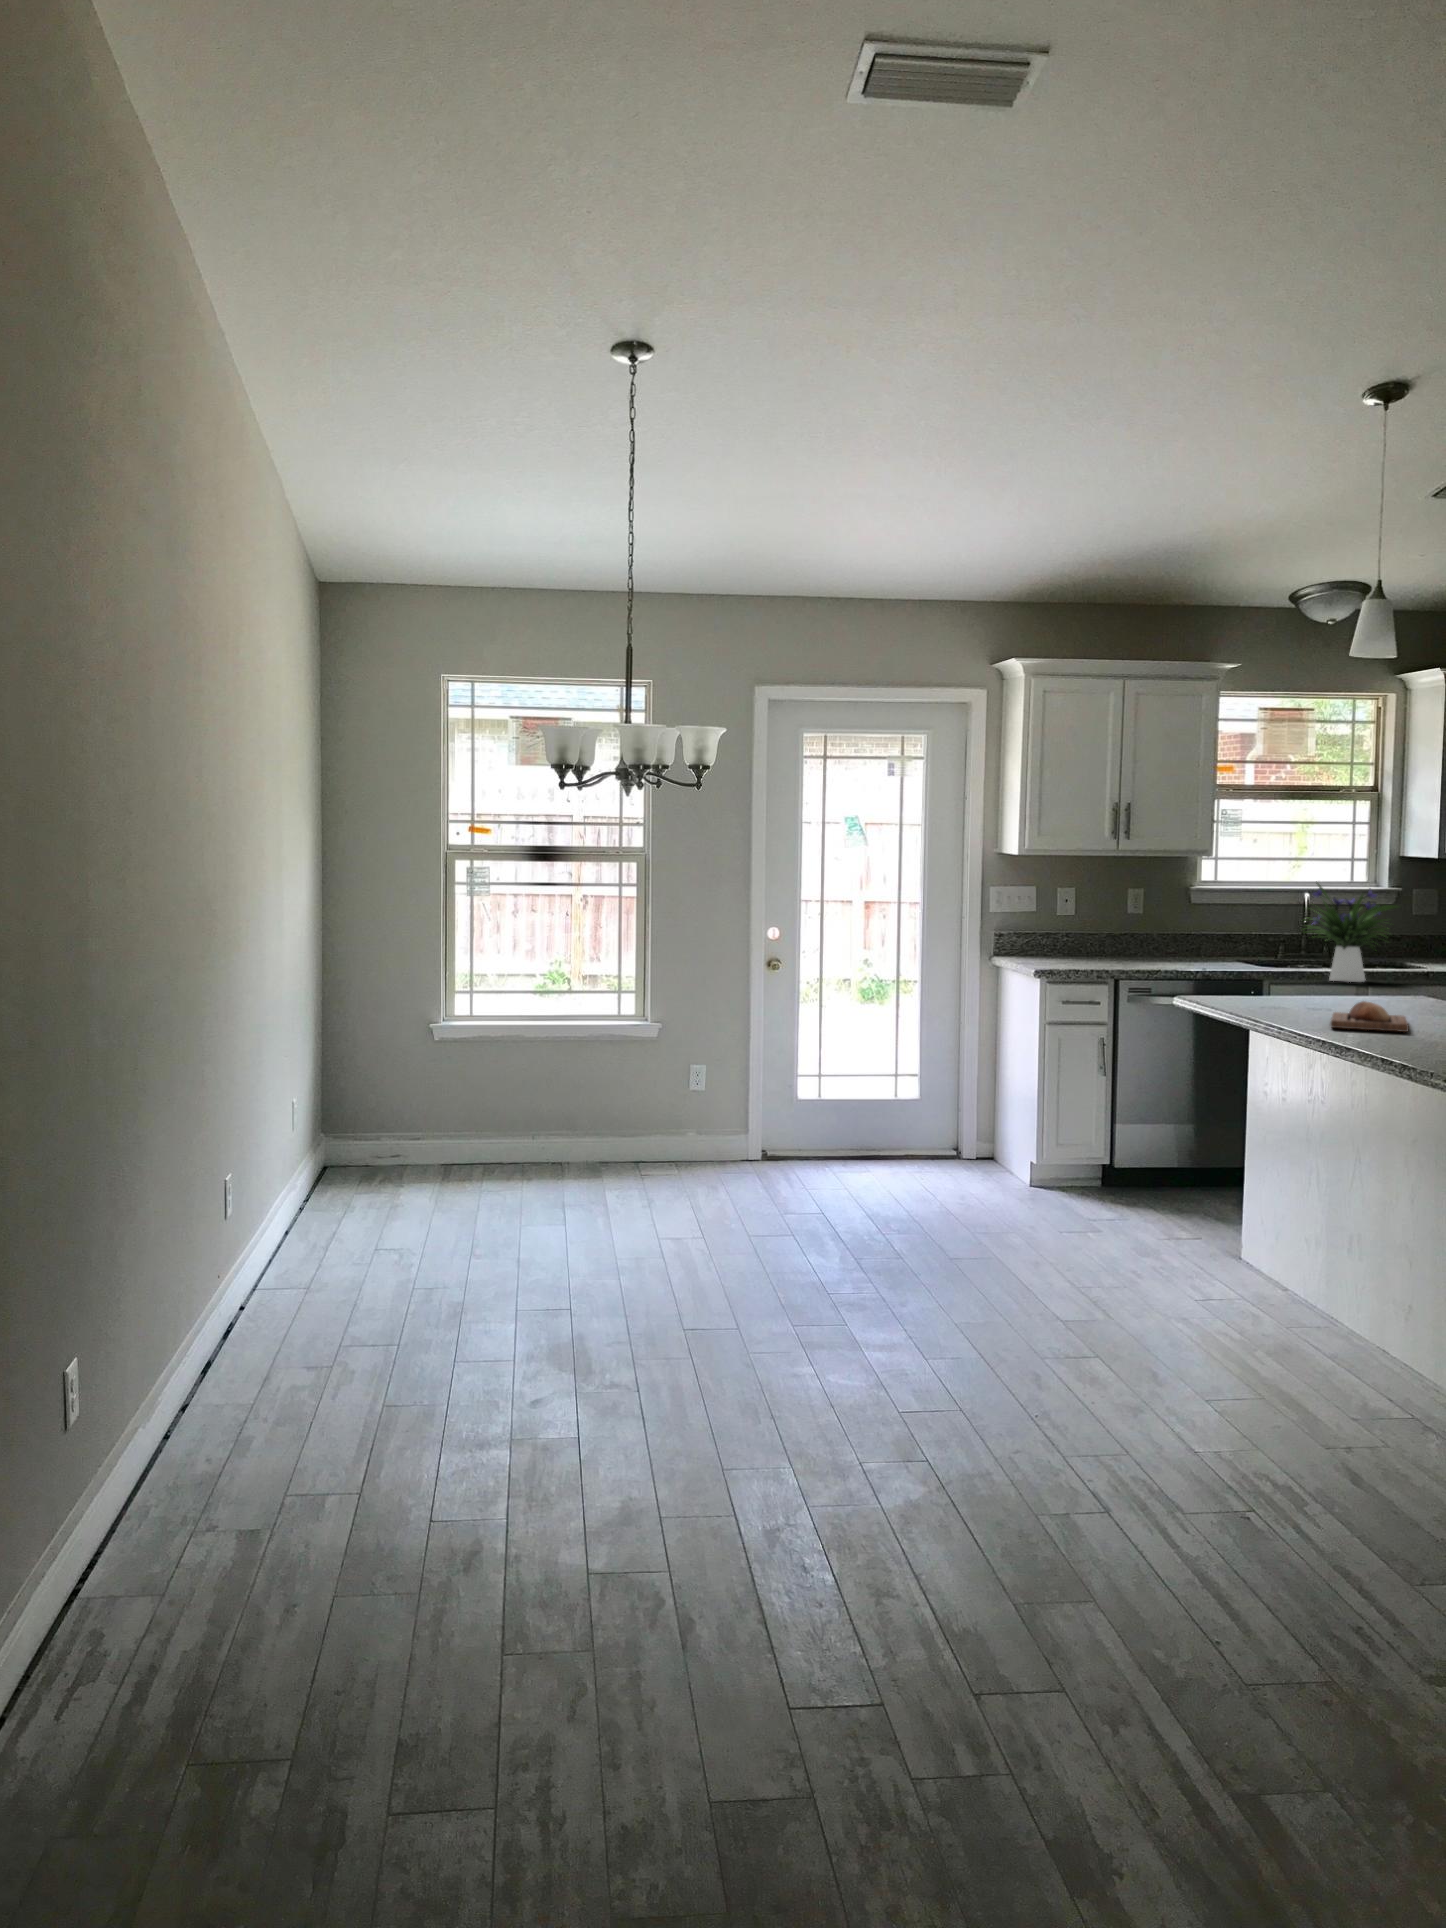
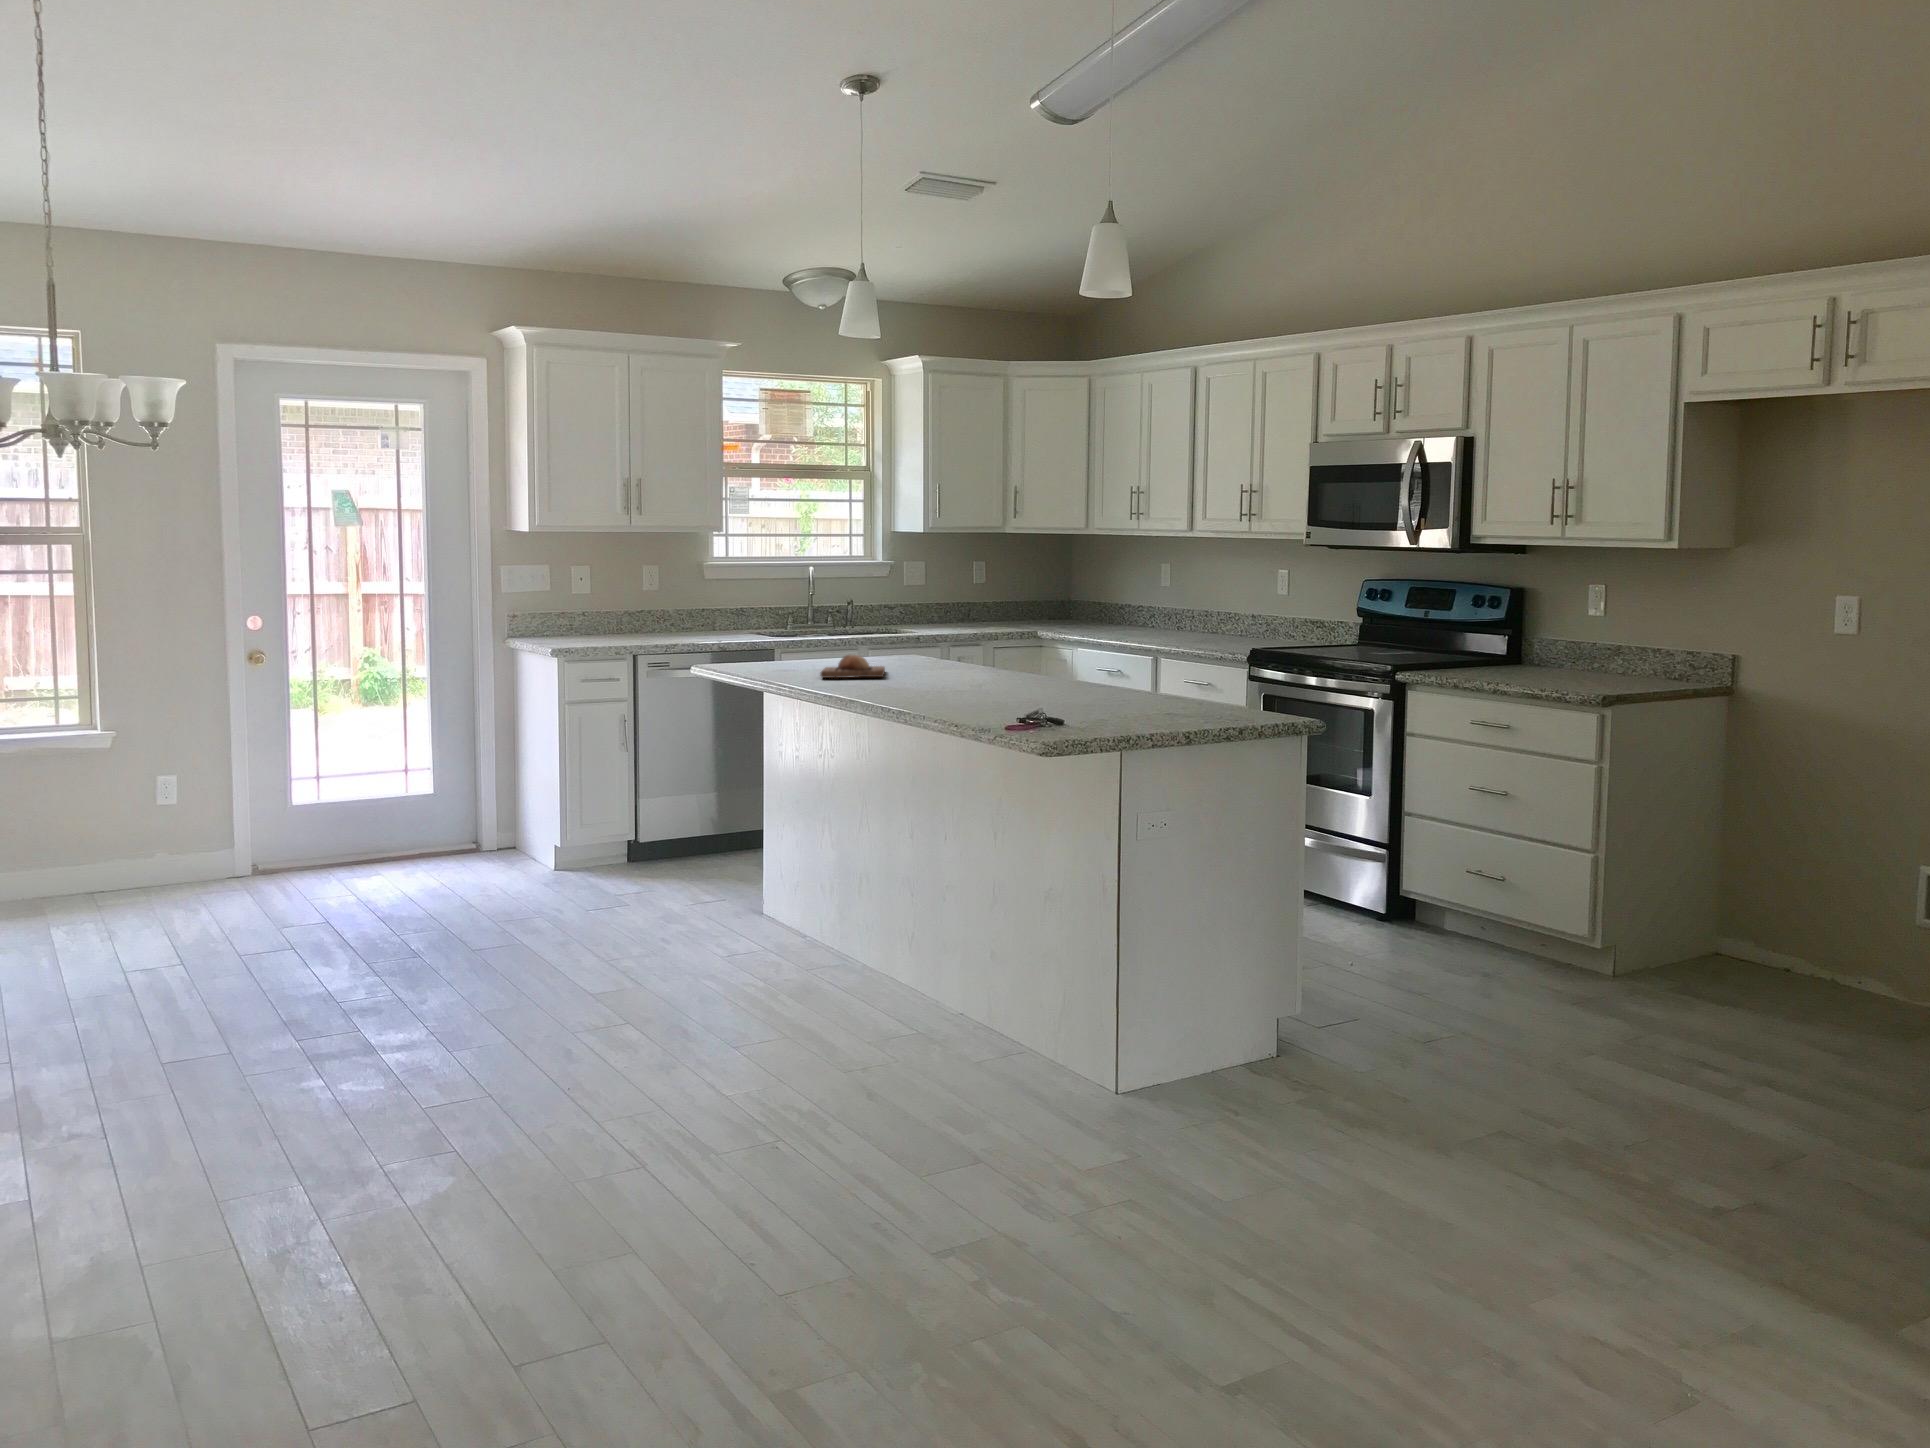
flower arrangement: present [1305,883,1398,982] -> none [804,555,890,648]

